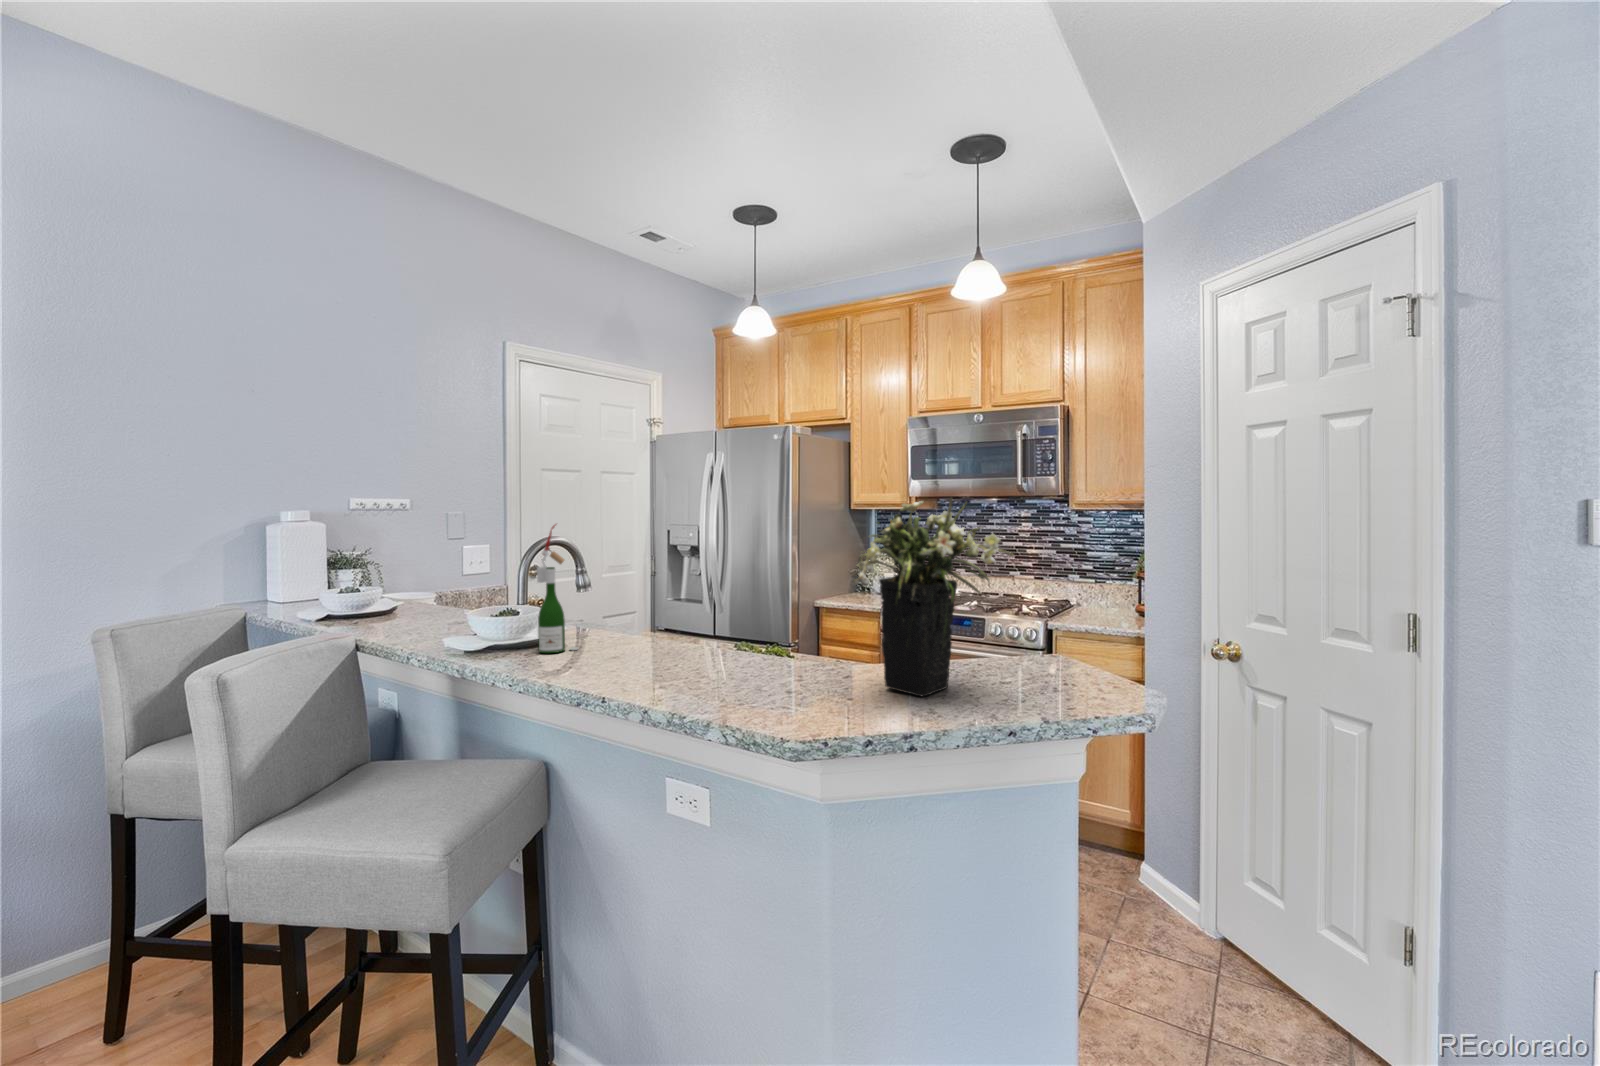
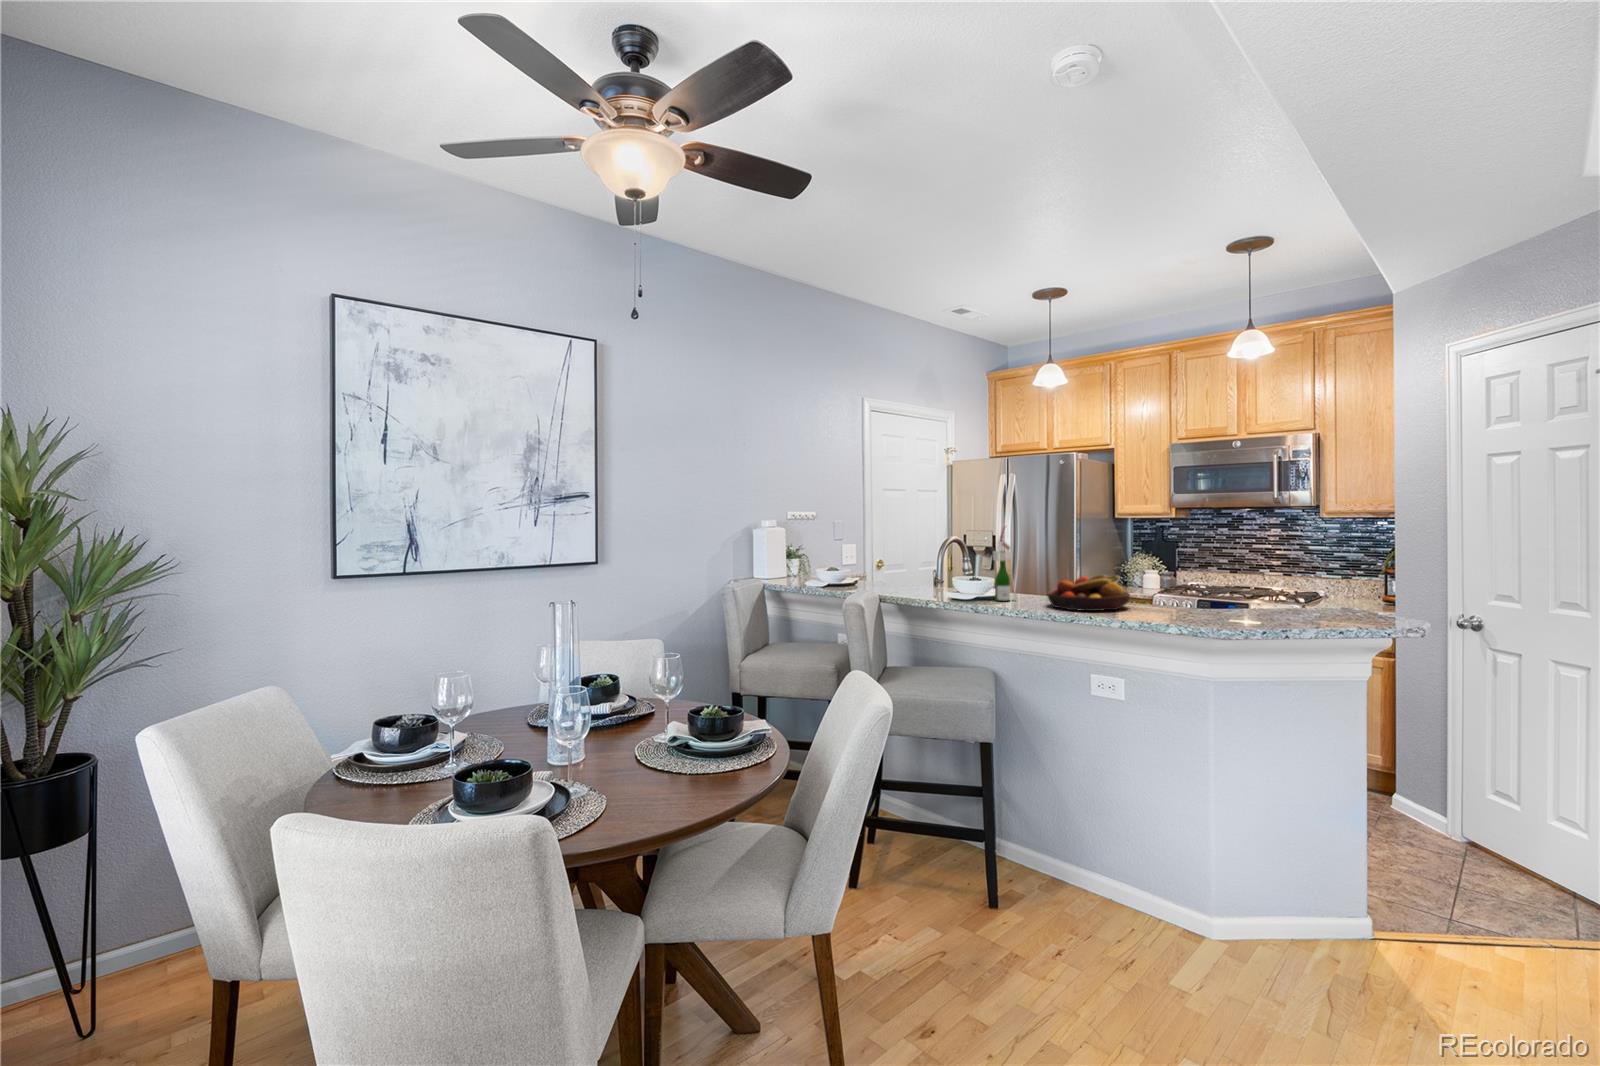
flower arrangement: present [853,498,1013,696] -> none [1223,510,1329,620]
fruit bowl: none [595,607,732,679] -> present [1048,574,1130,611]

